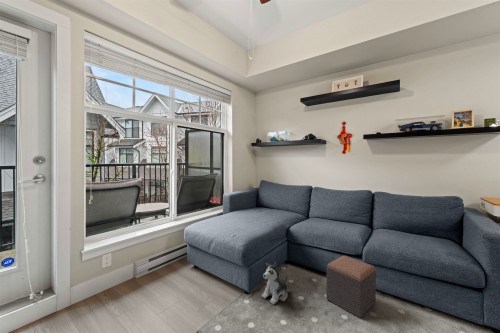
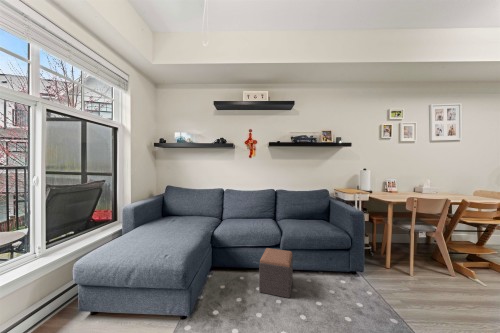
plush toy: present [262,262,287,304] -> none [202,273,227,319]

